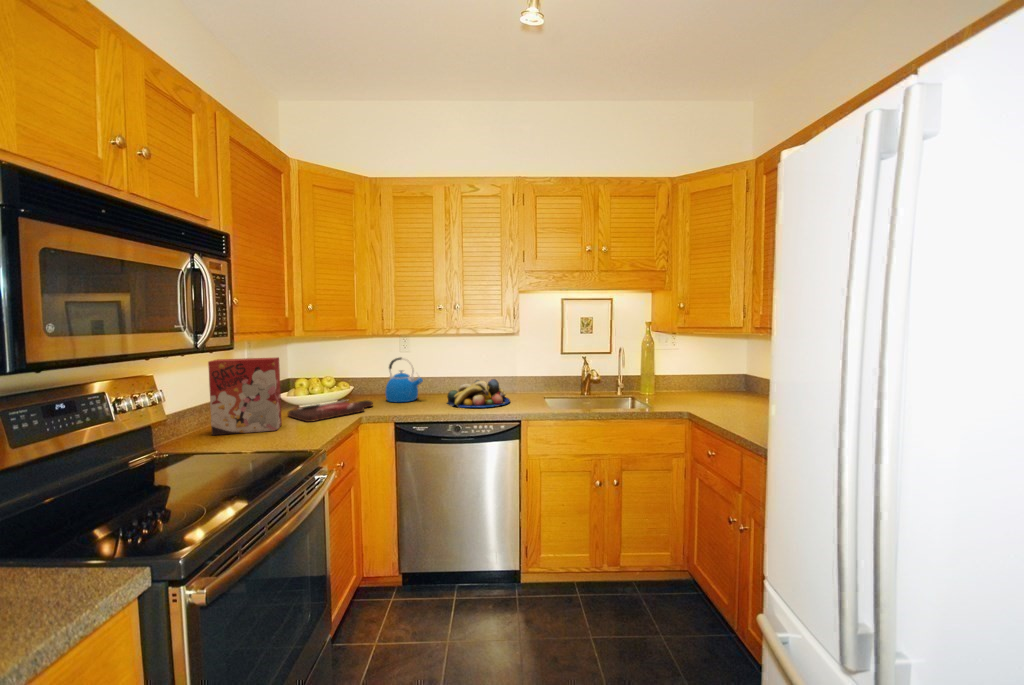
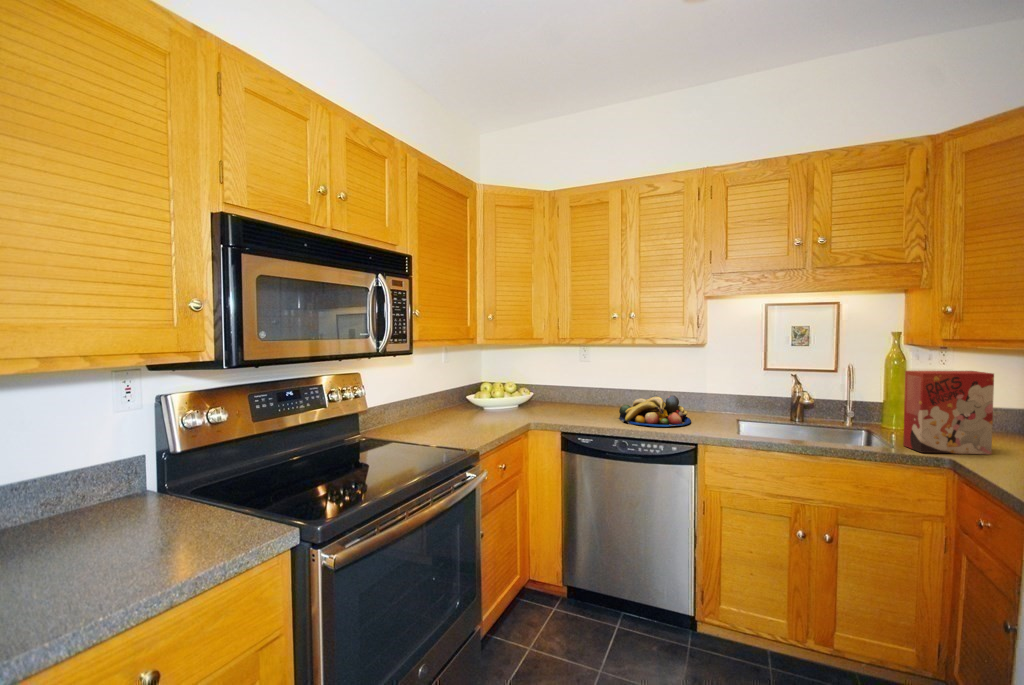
cereal box: present [208,358,282,435] -> present [903,371,994,454]
kettle: present [385,358,423,402] -> none [559,367,595,413]
cutting board: present [288,400,373,422] -> none [470,406,545,424]

